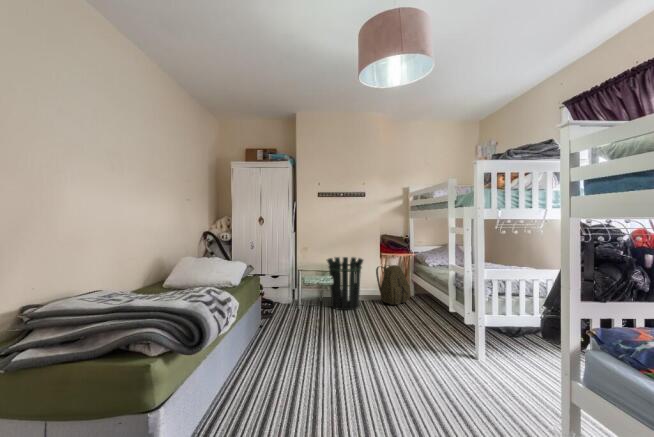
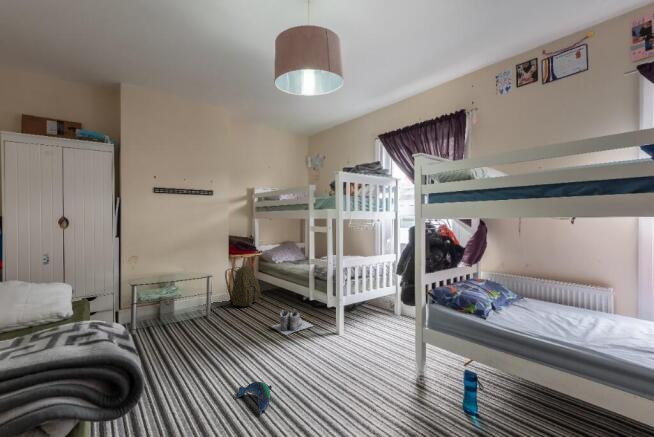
waste bin: present [327,257,363,310] -> none [170,262,216,323]
boots: none [404,314,450,341] -> present [272,309,313,335]
plush toy: none [334,374,361,405] -> present [237,382,272,414]

